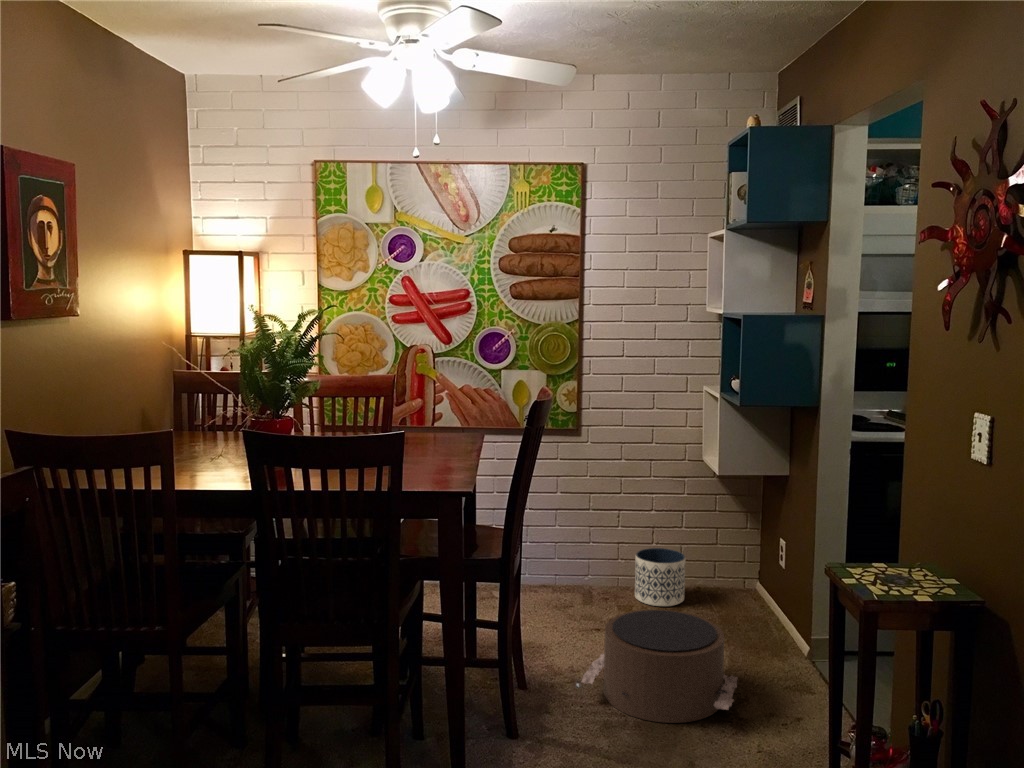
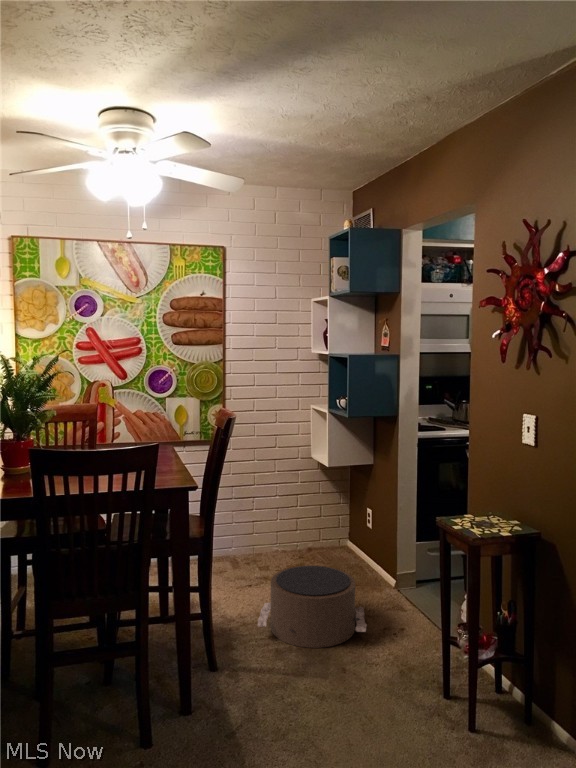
planter: present [635,548,685,606] -> none [268,522,303,563]

